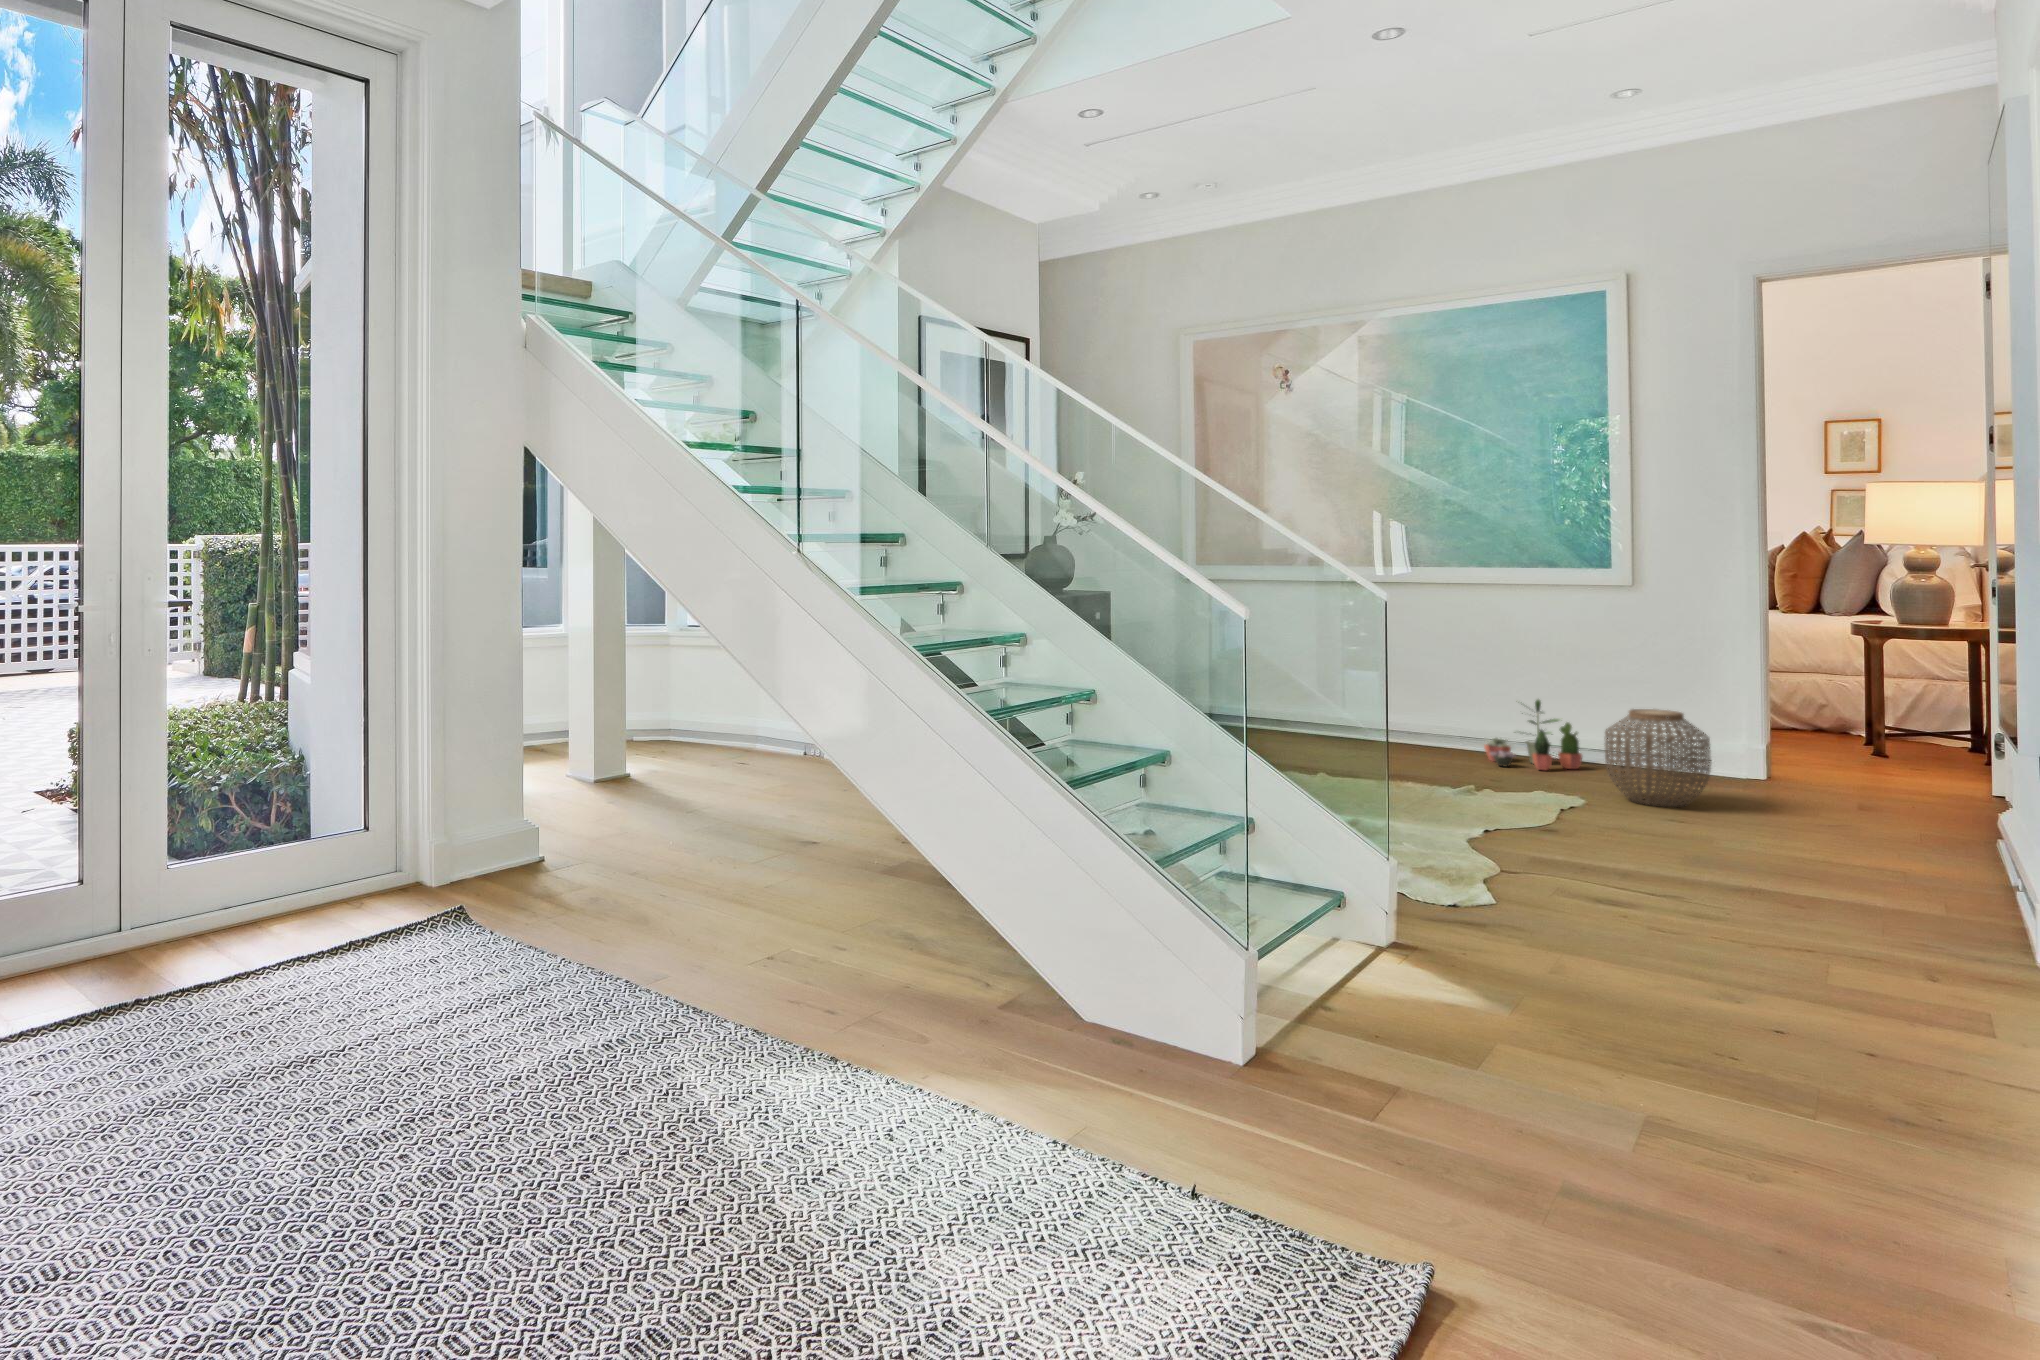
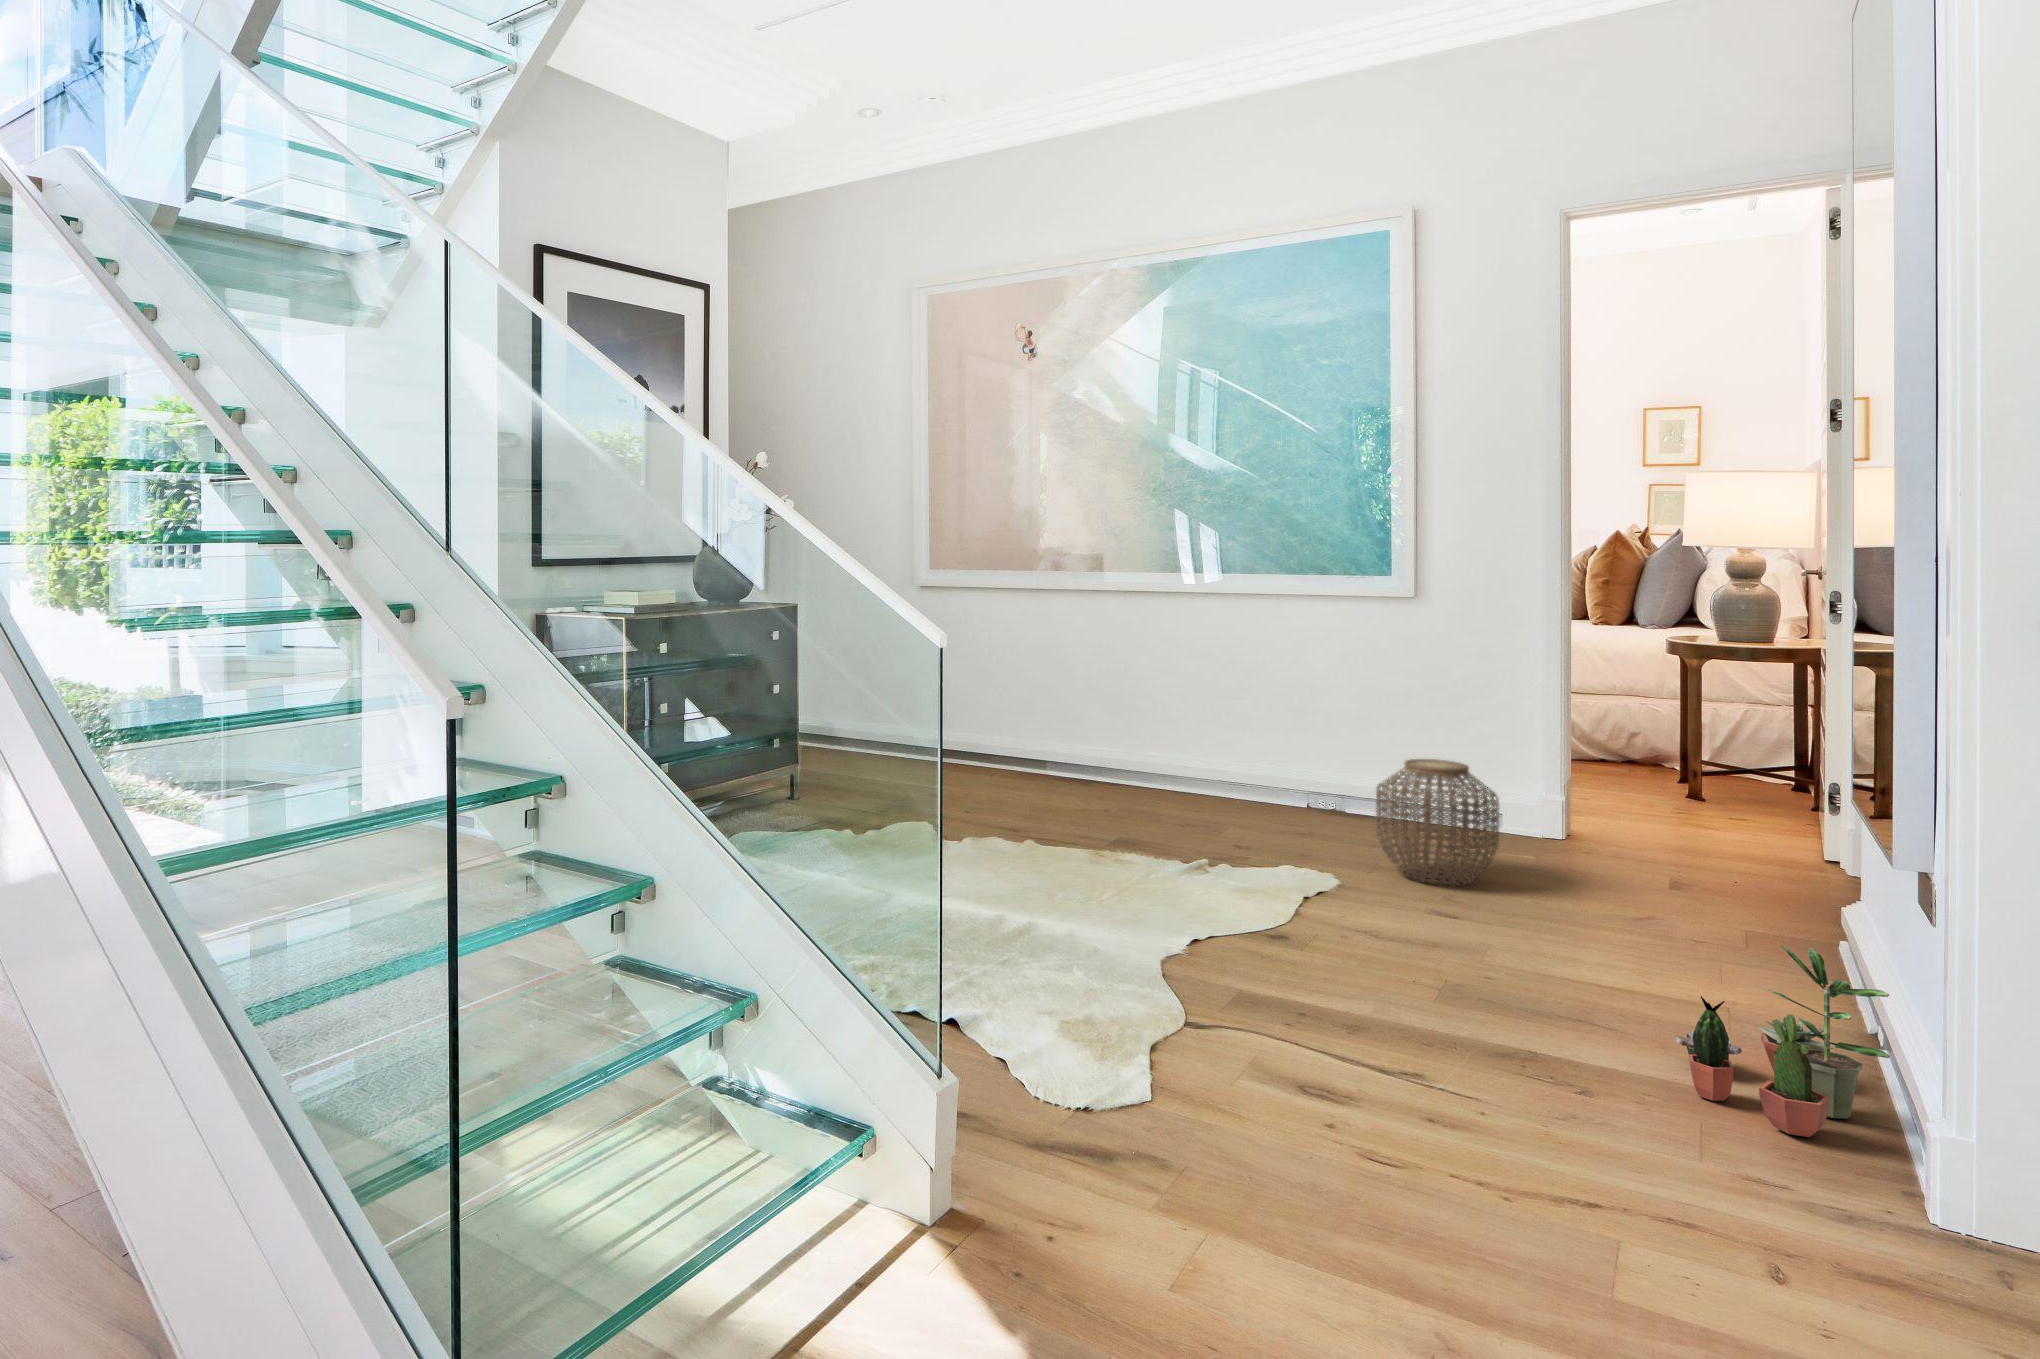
potted plant: present [1484,699,1582,770] -> present [1676,945,1890,1137]

